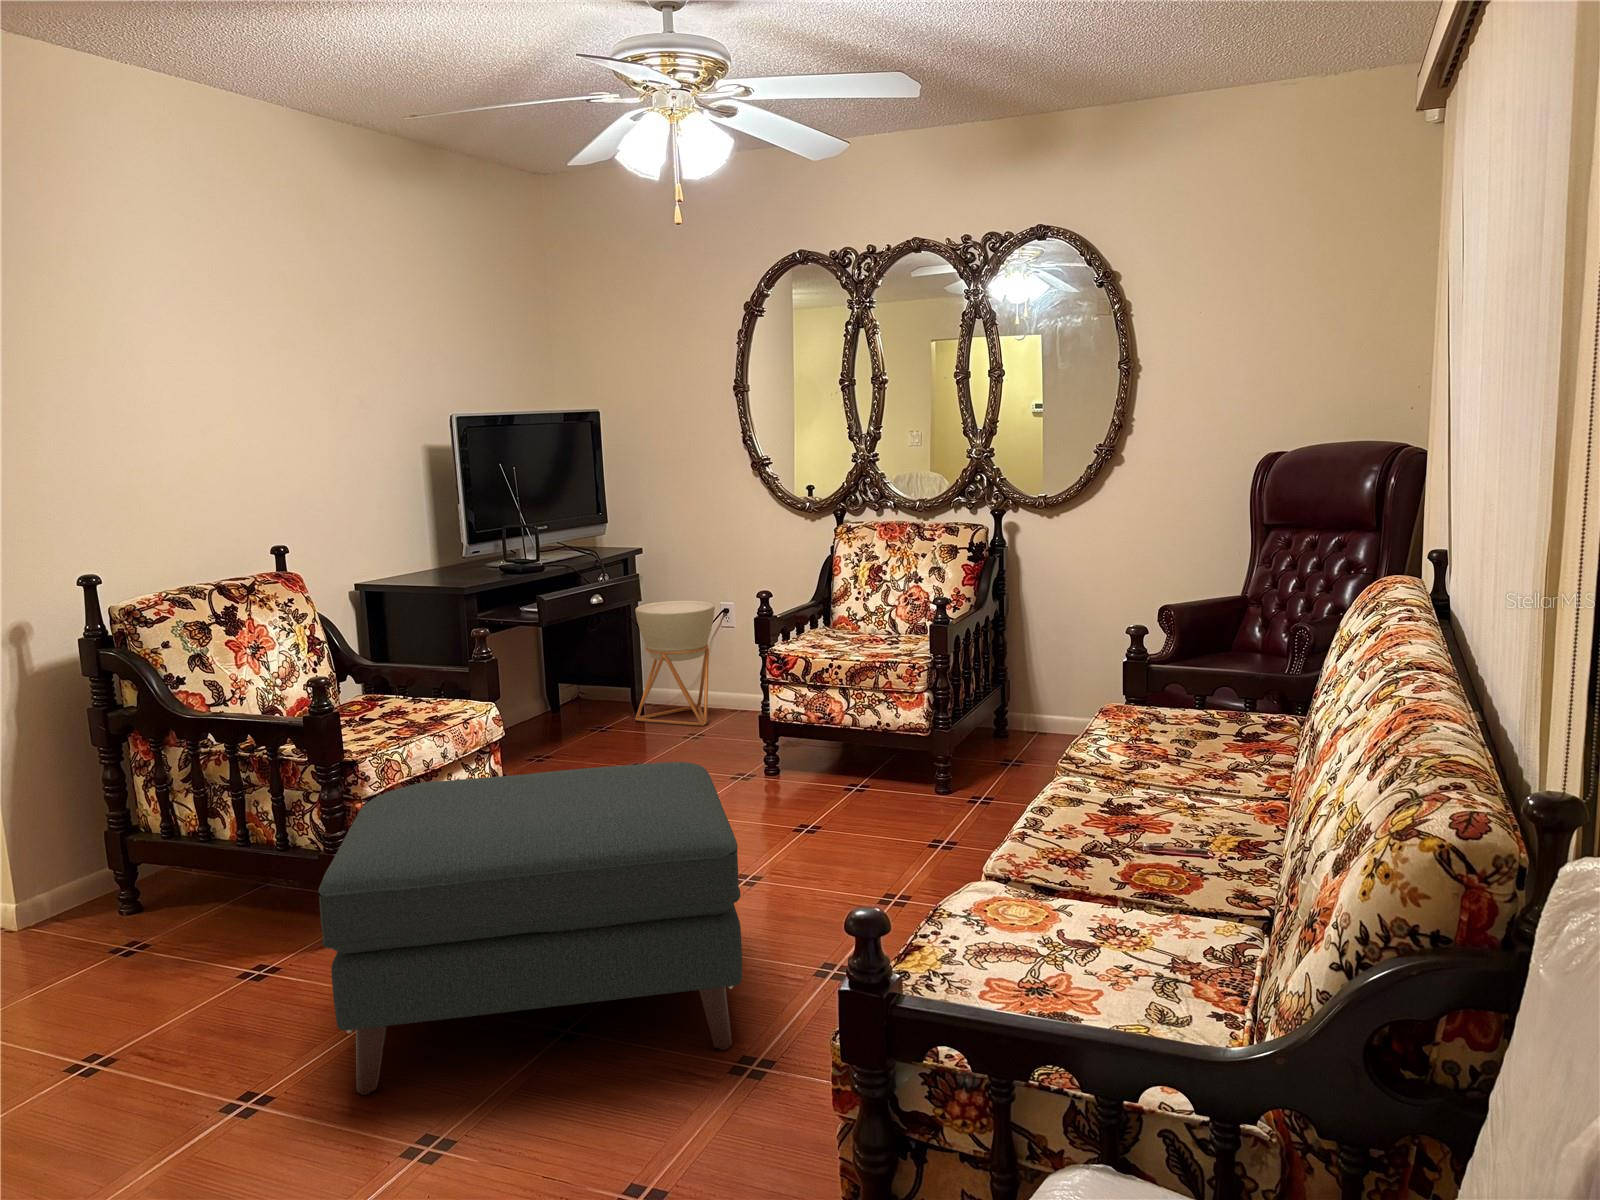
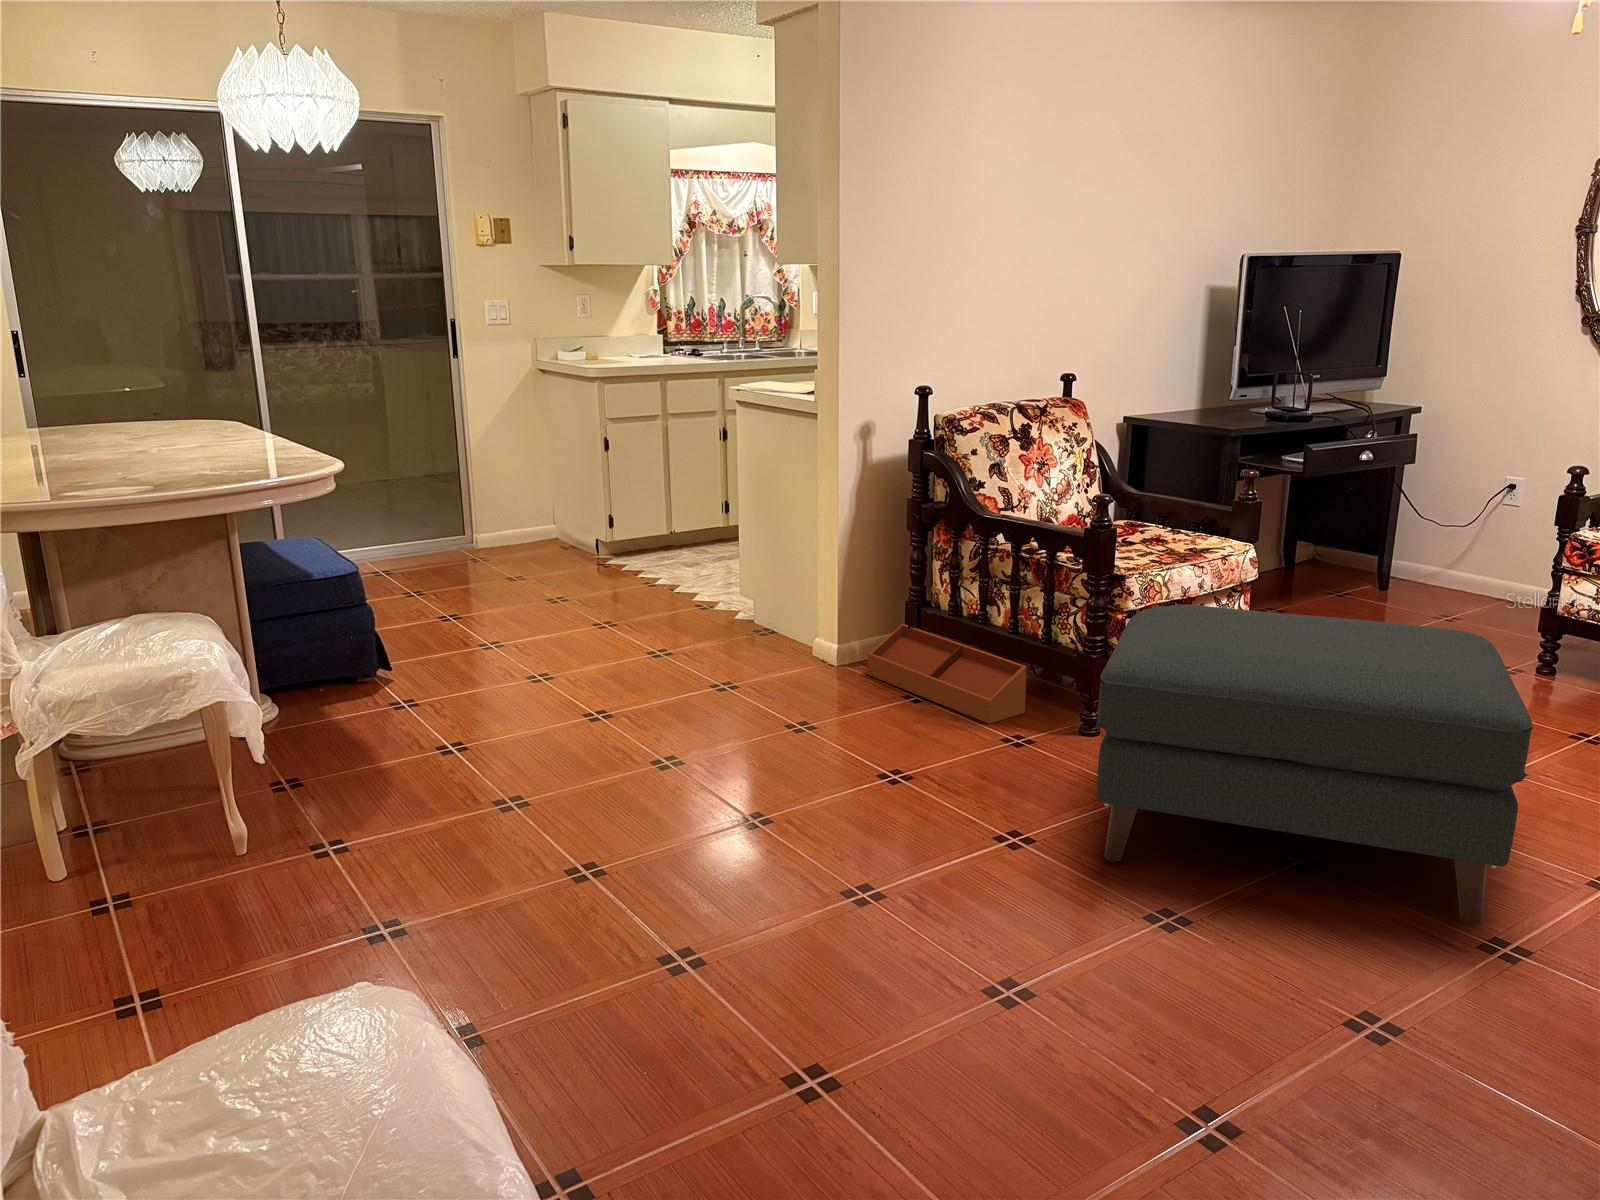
planter: present [635,601,715,726] -> none [1381,469,1501,608]
storage bin: none [58,859,268,959] -> present [868,624,1027,724]

